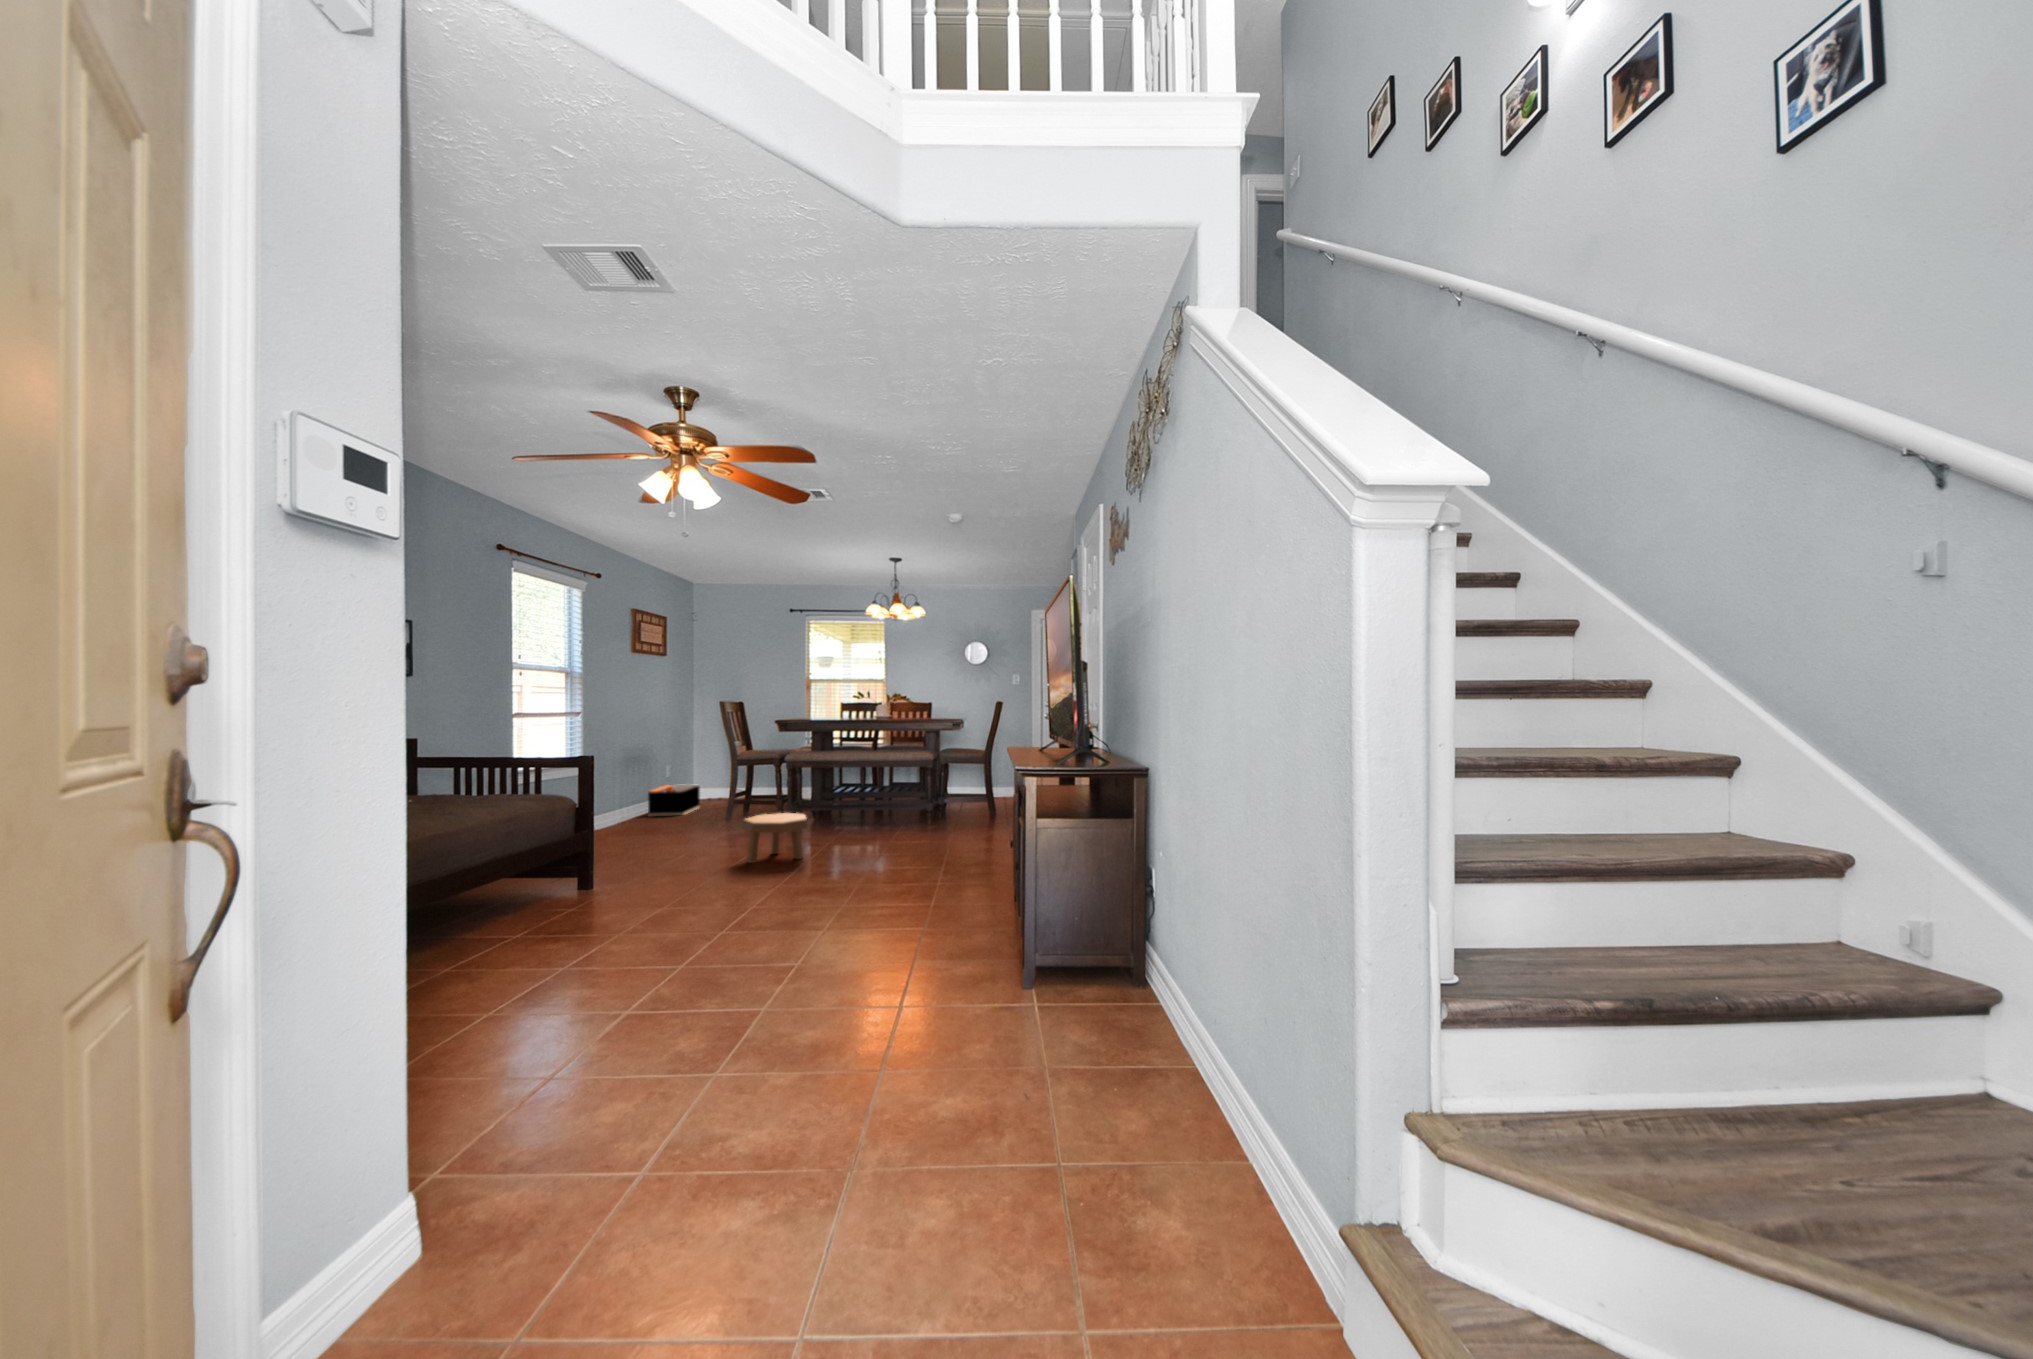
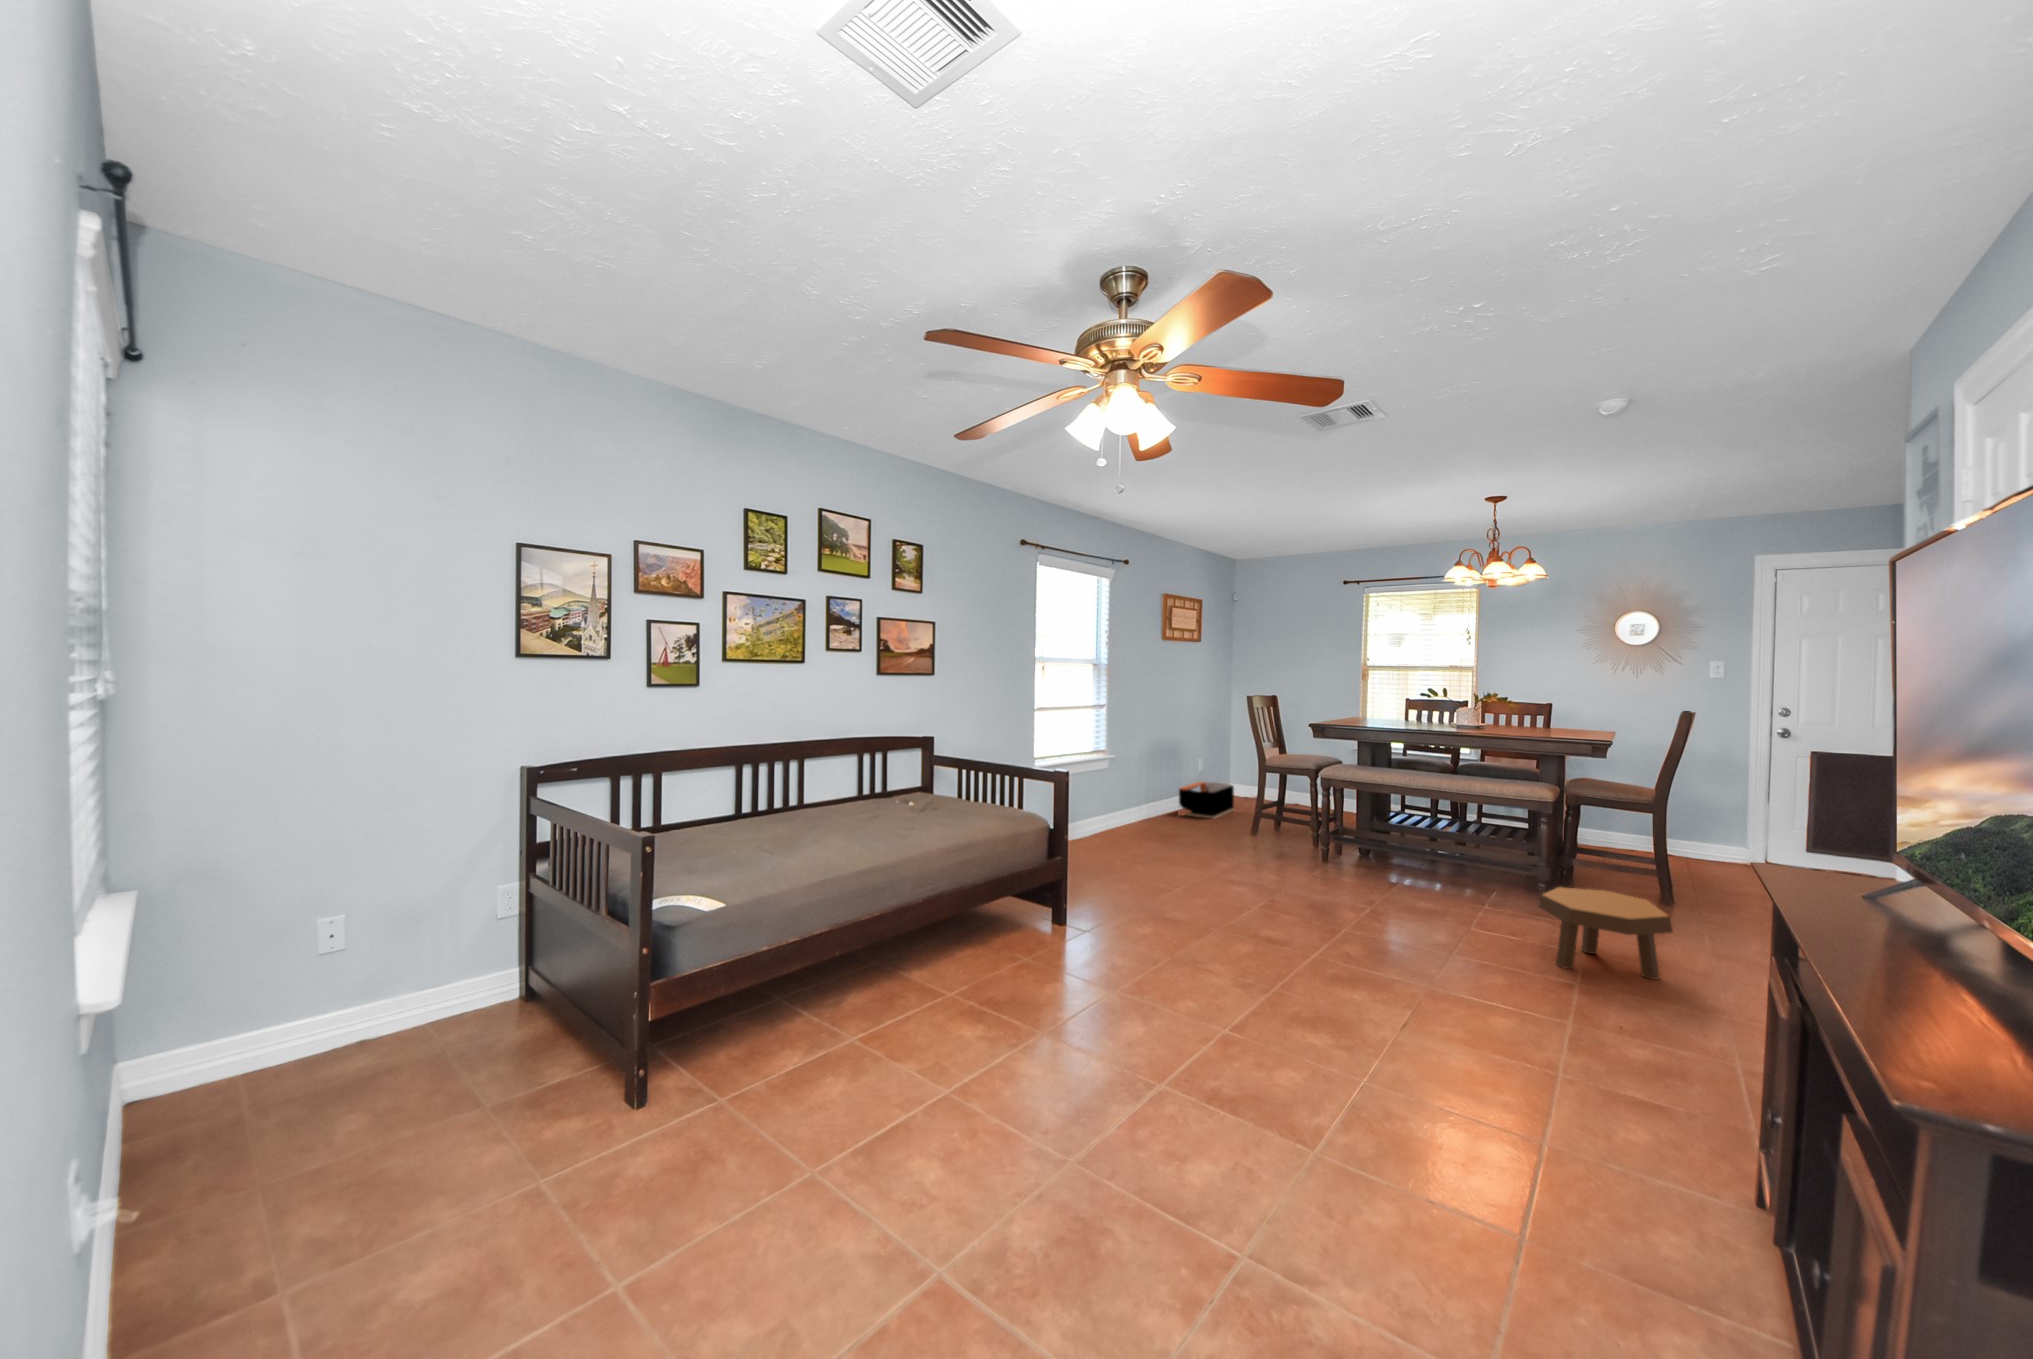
footstool: present [742,813,808,863] -> present [1538,887,1673,980]

